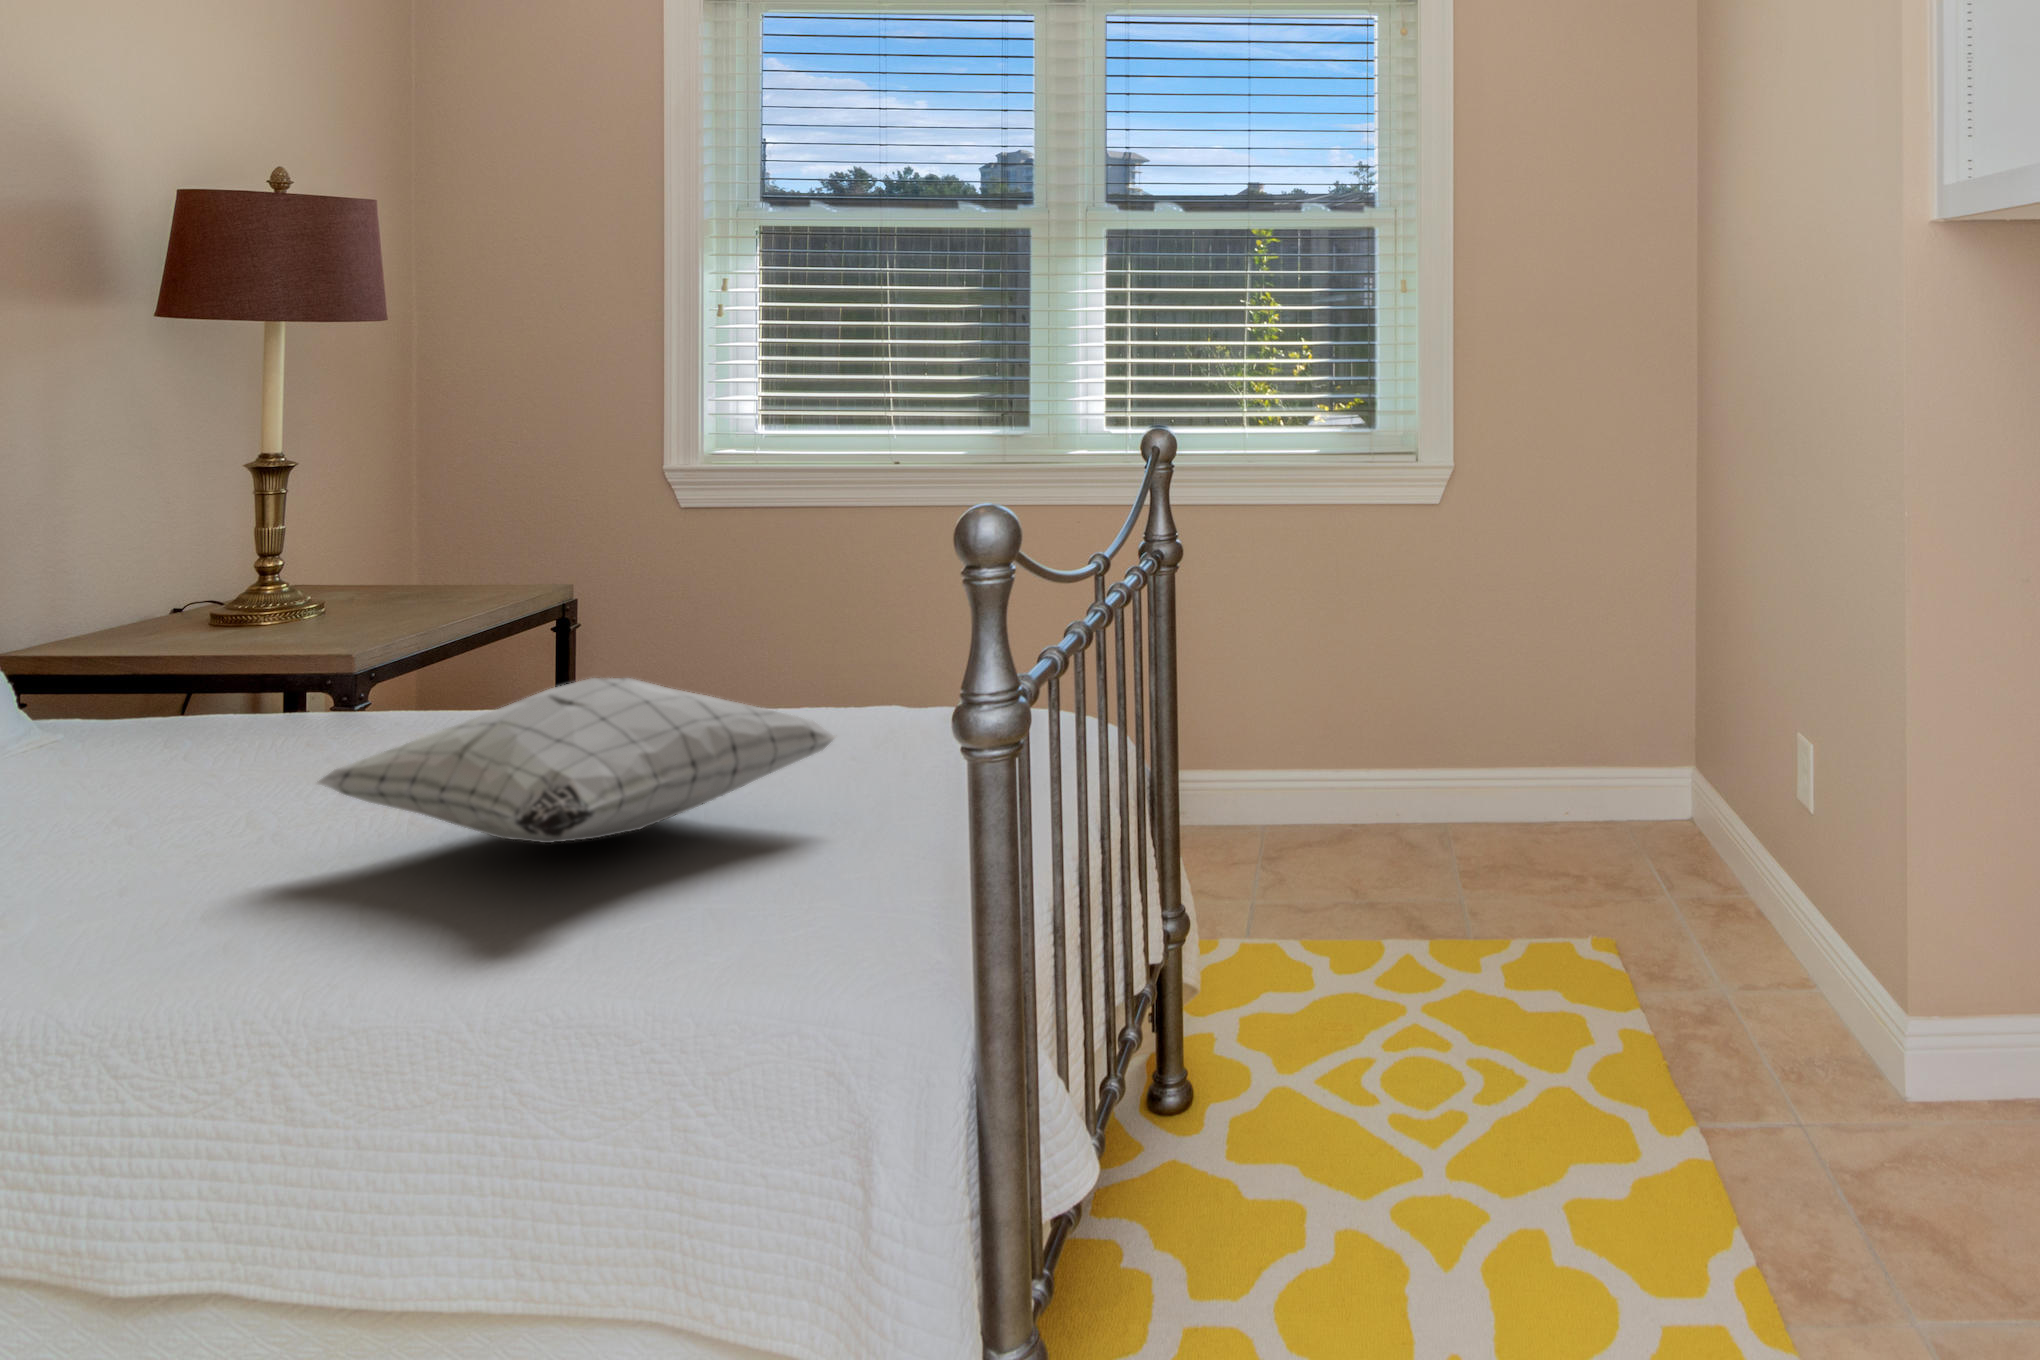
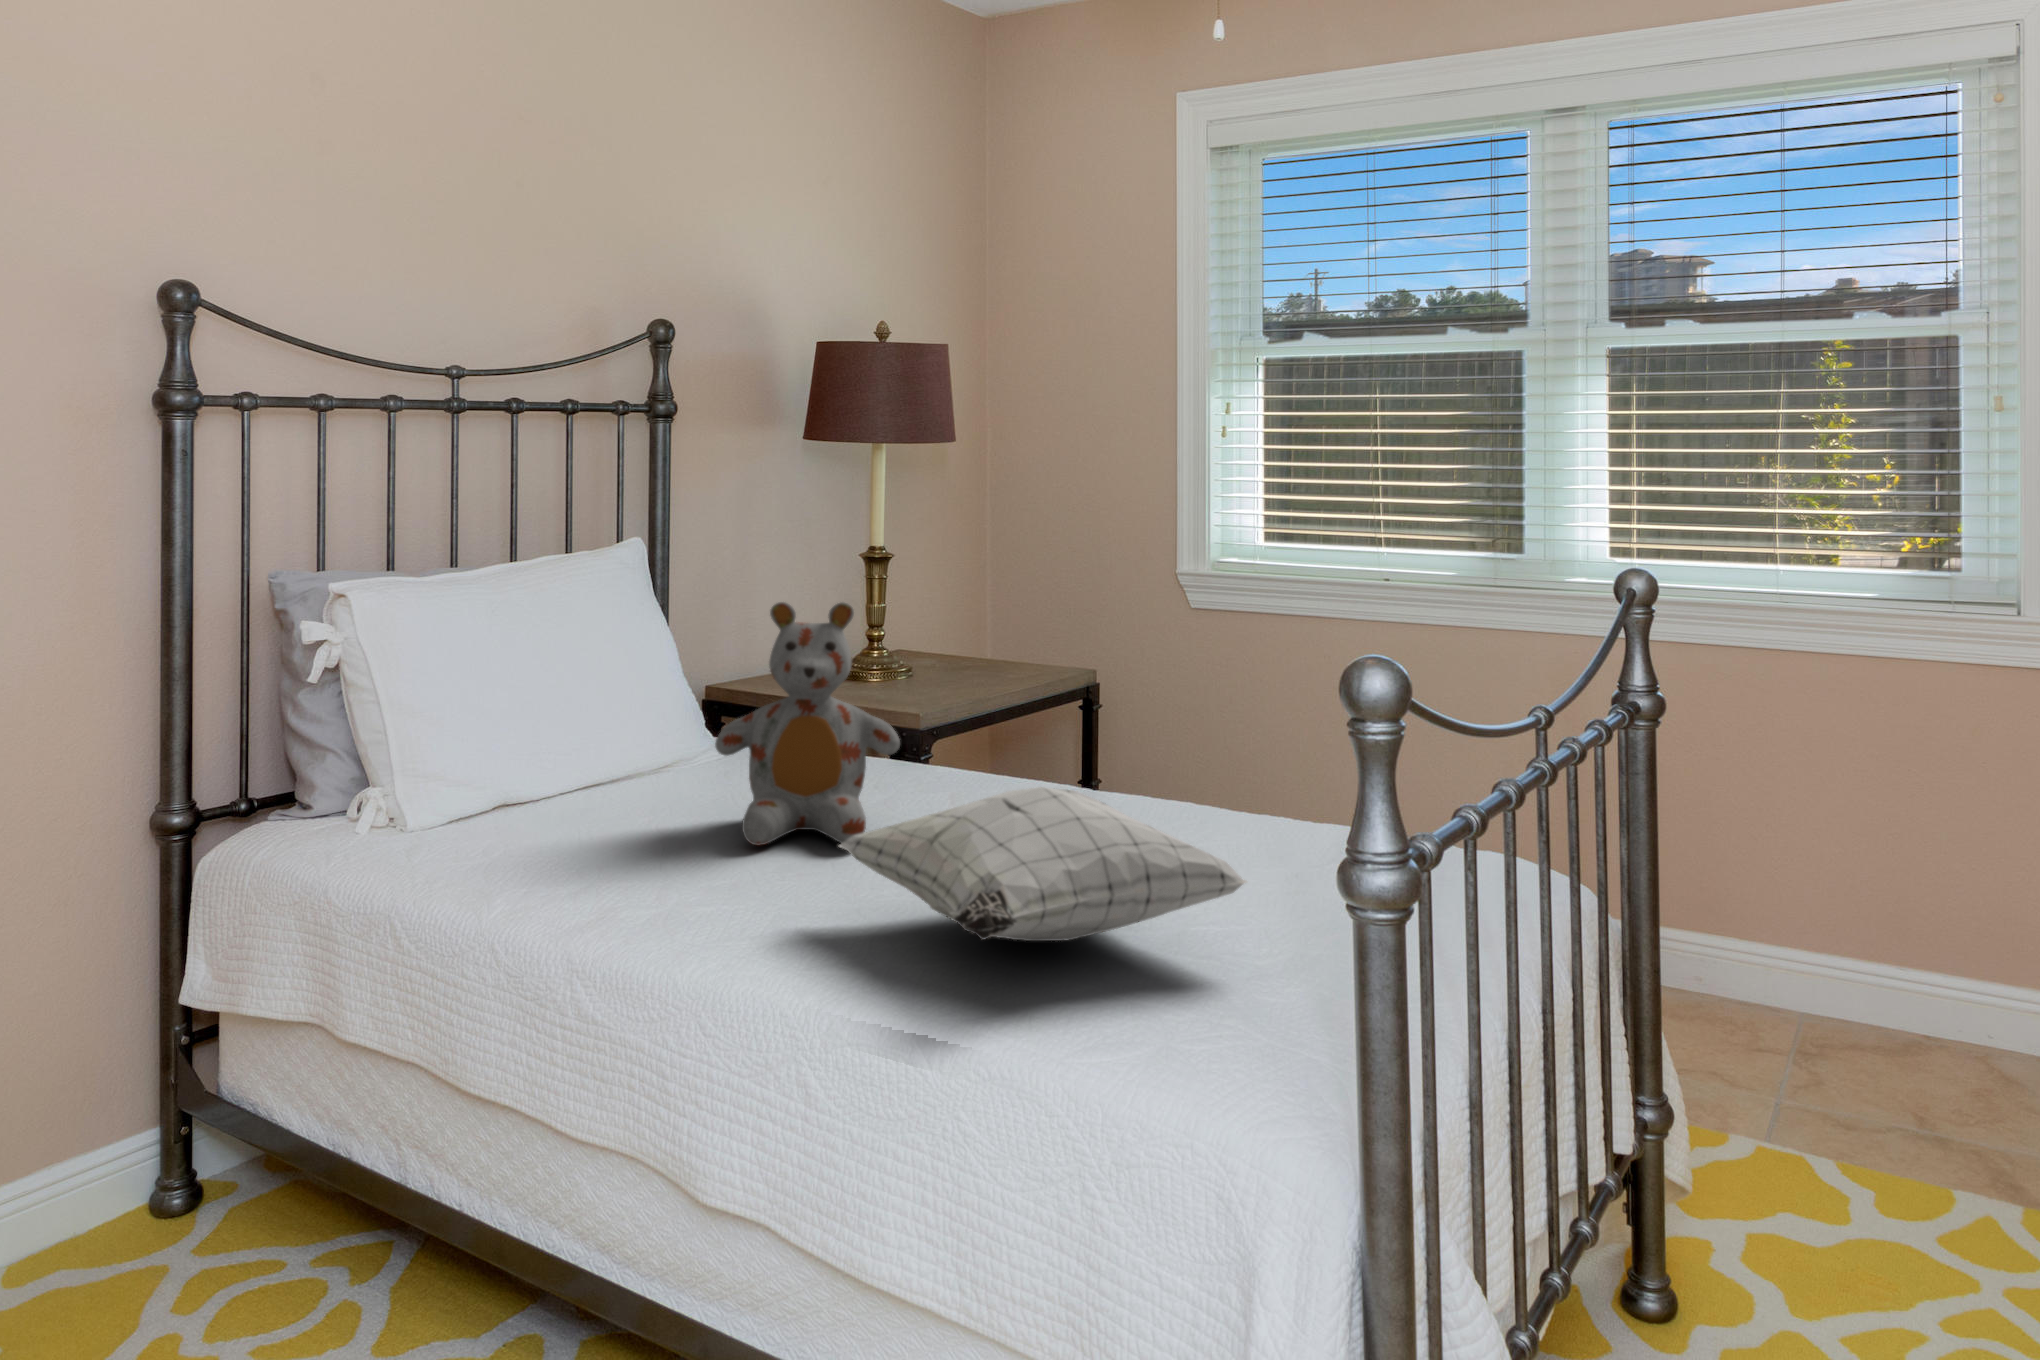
stuffed bear: none [66,511,358,814] -> present [715,602,900,845]

